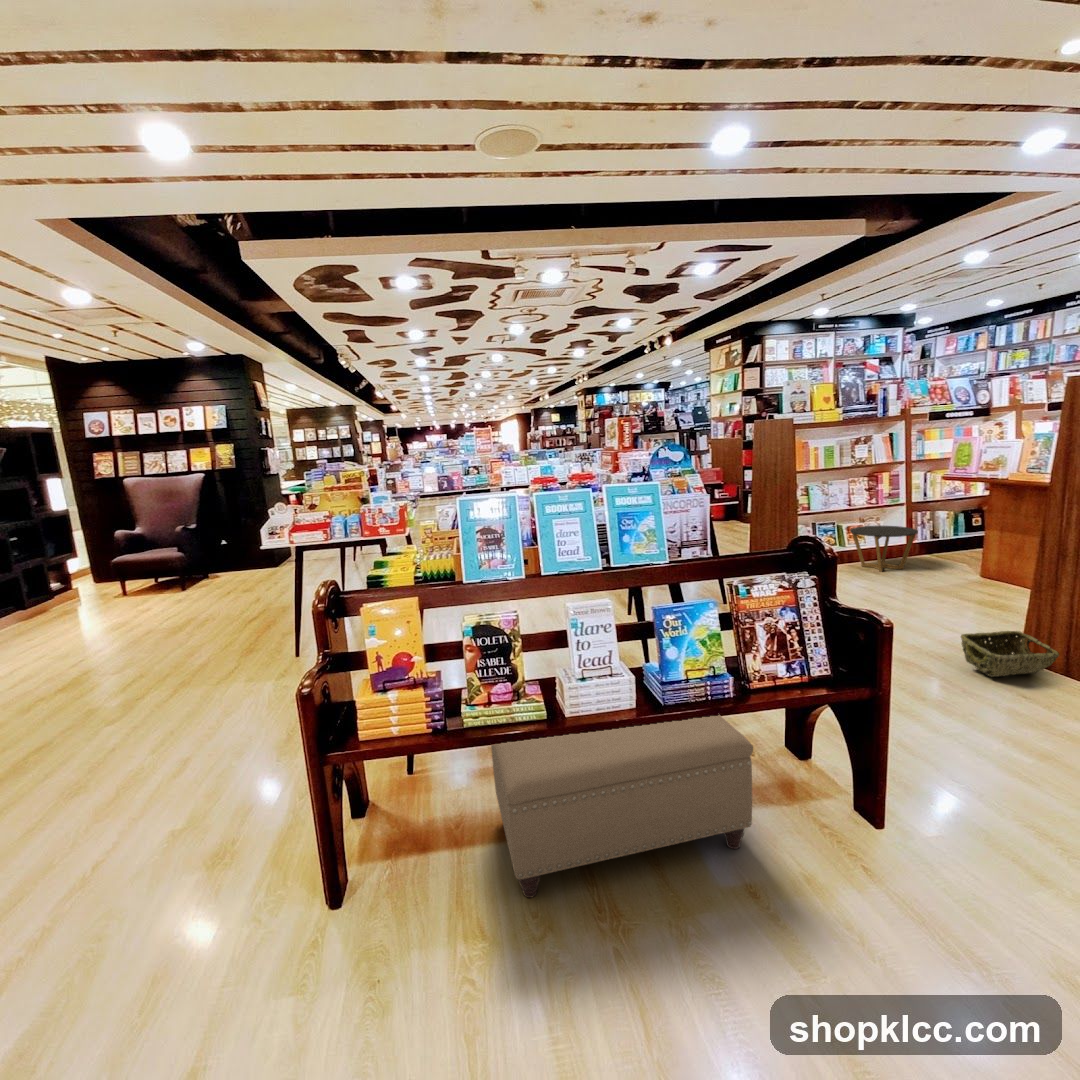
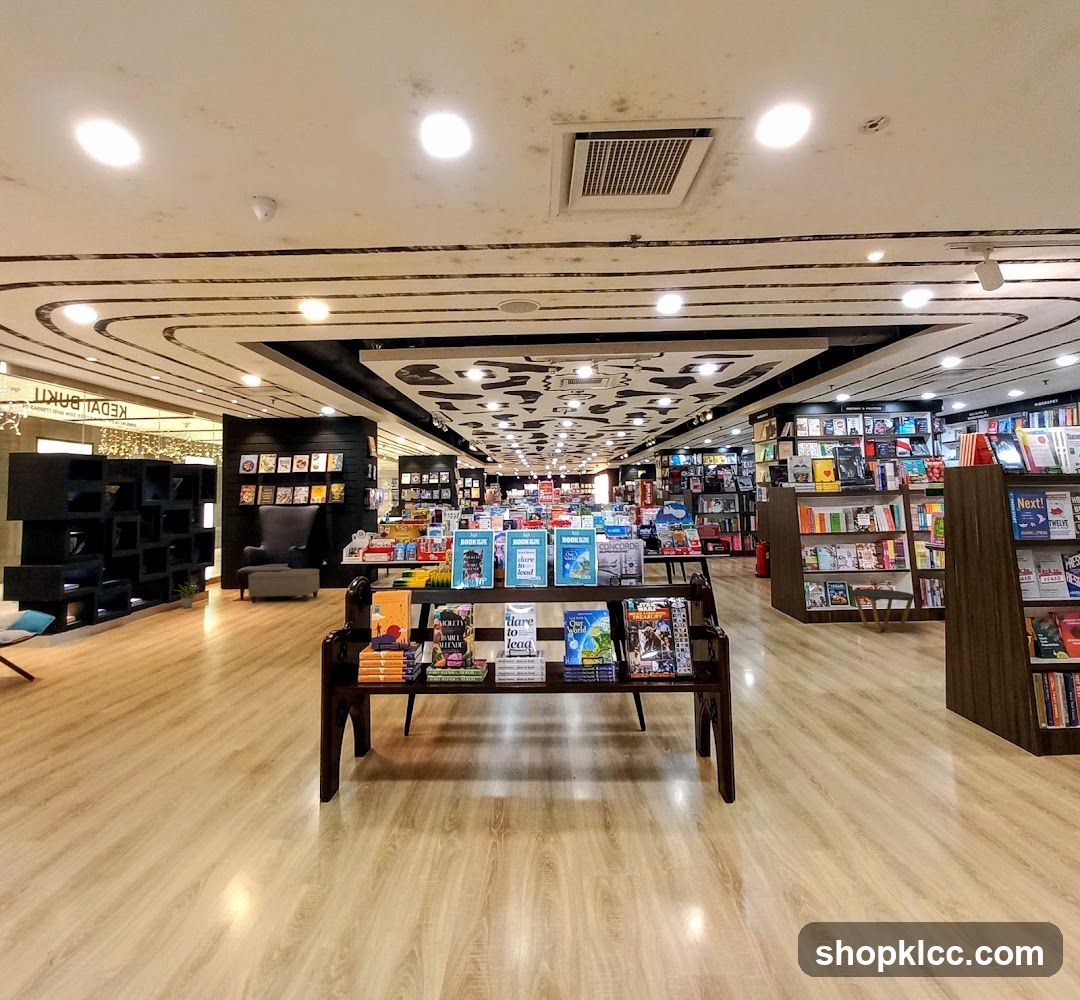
potted plant: none [13,581,59,621] -> present [176,579,199,608]
woven basket: present [961,631,1059,677] -> none [891,681,979,723]
ottoman: present [491,715,753,898] -> present [248,569,319,603]

